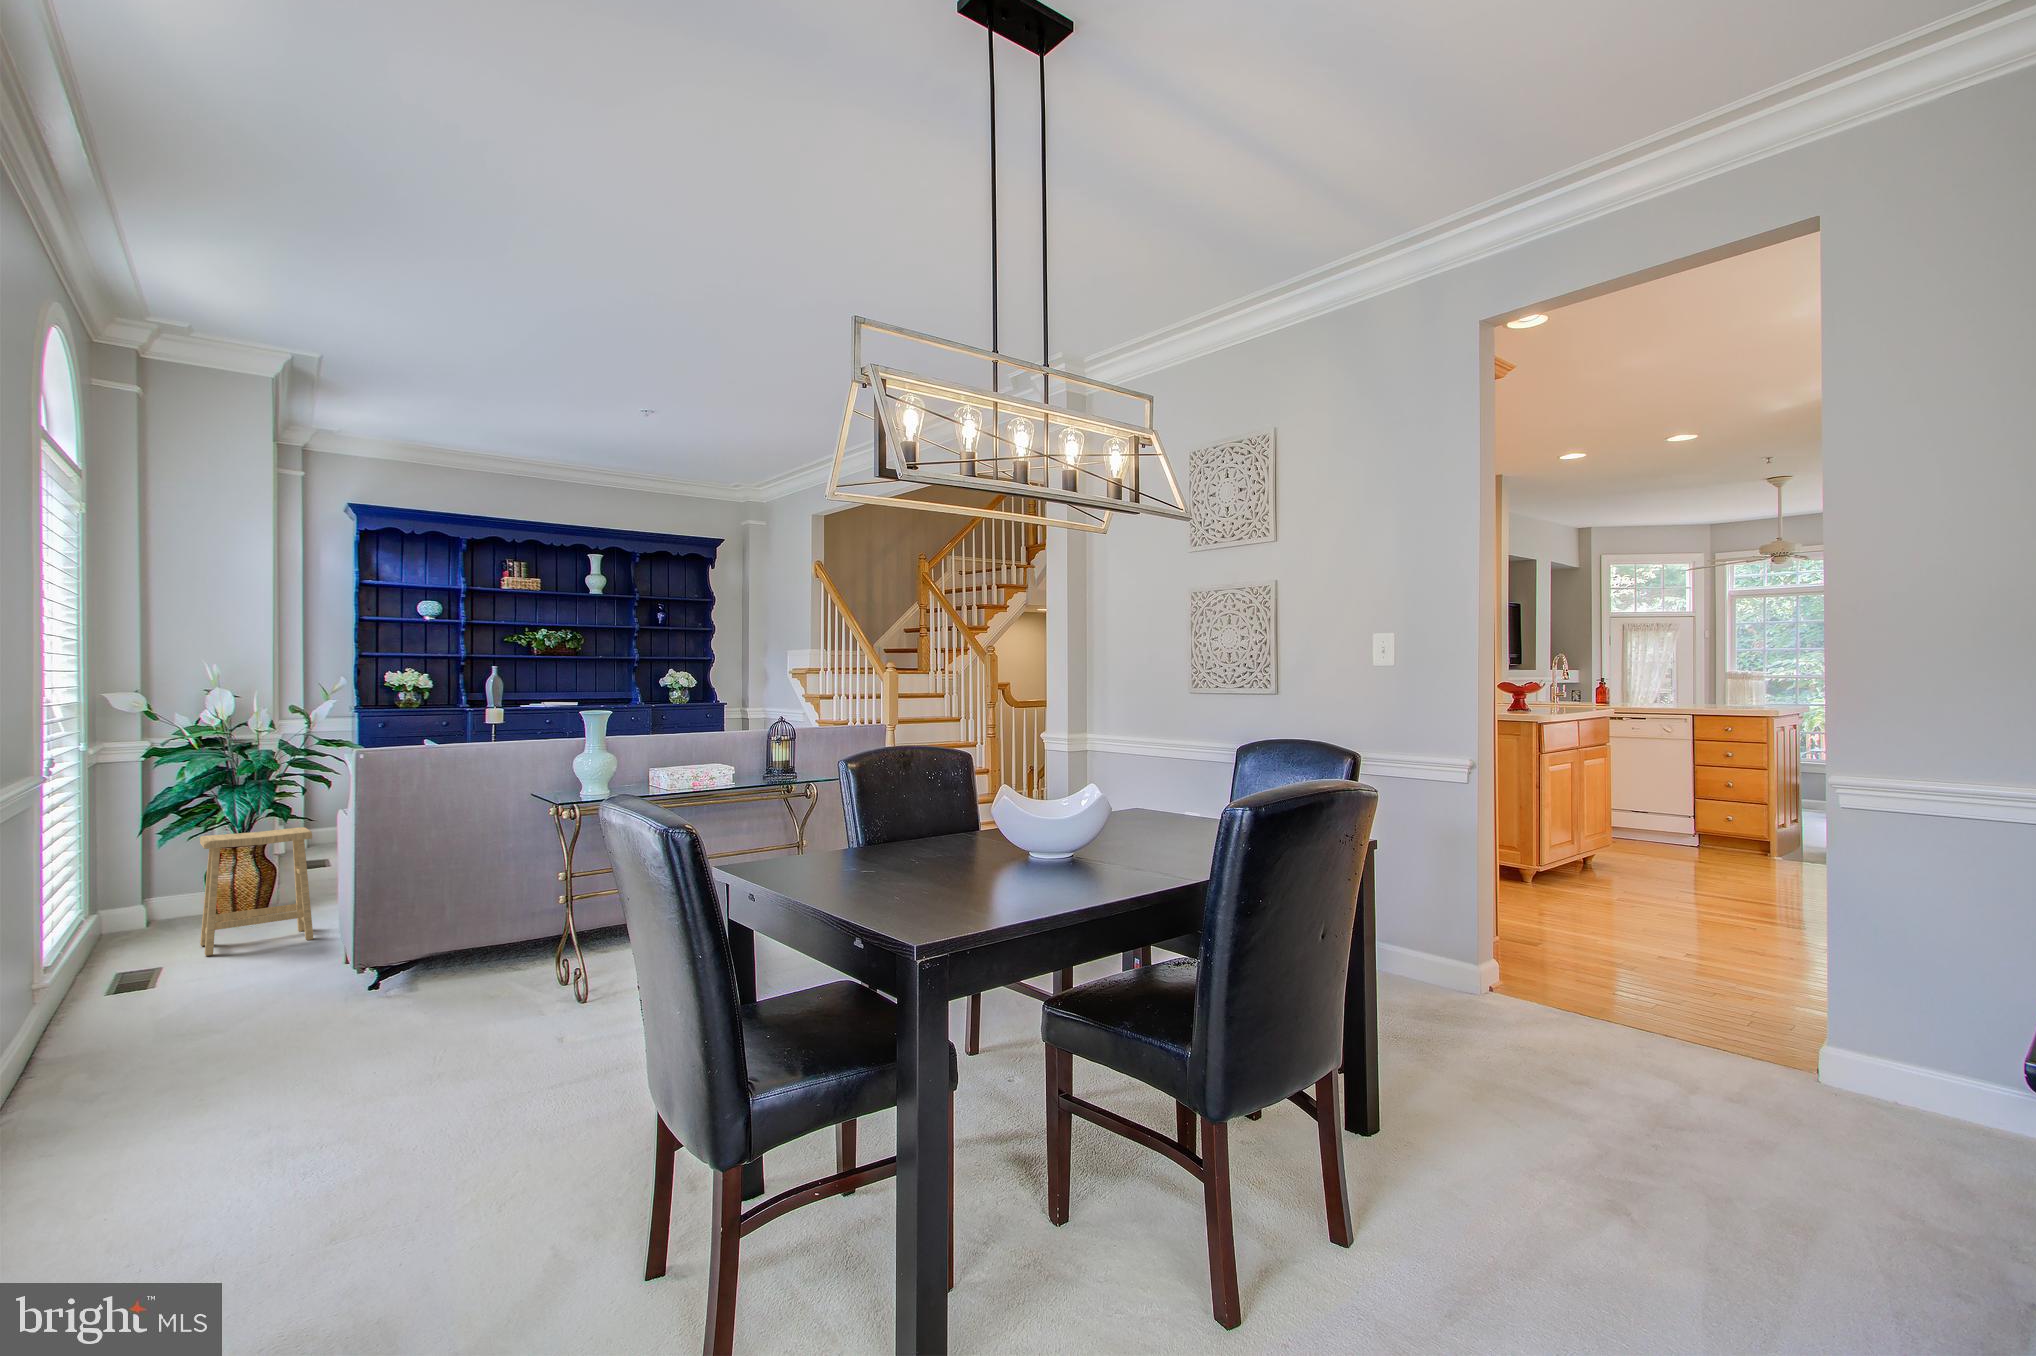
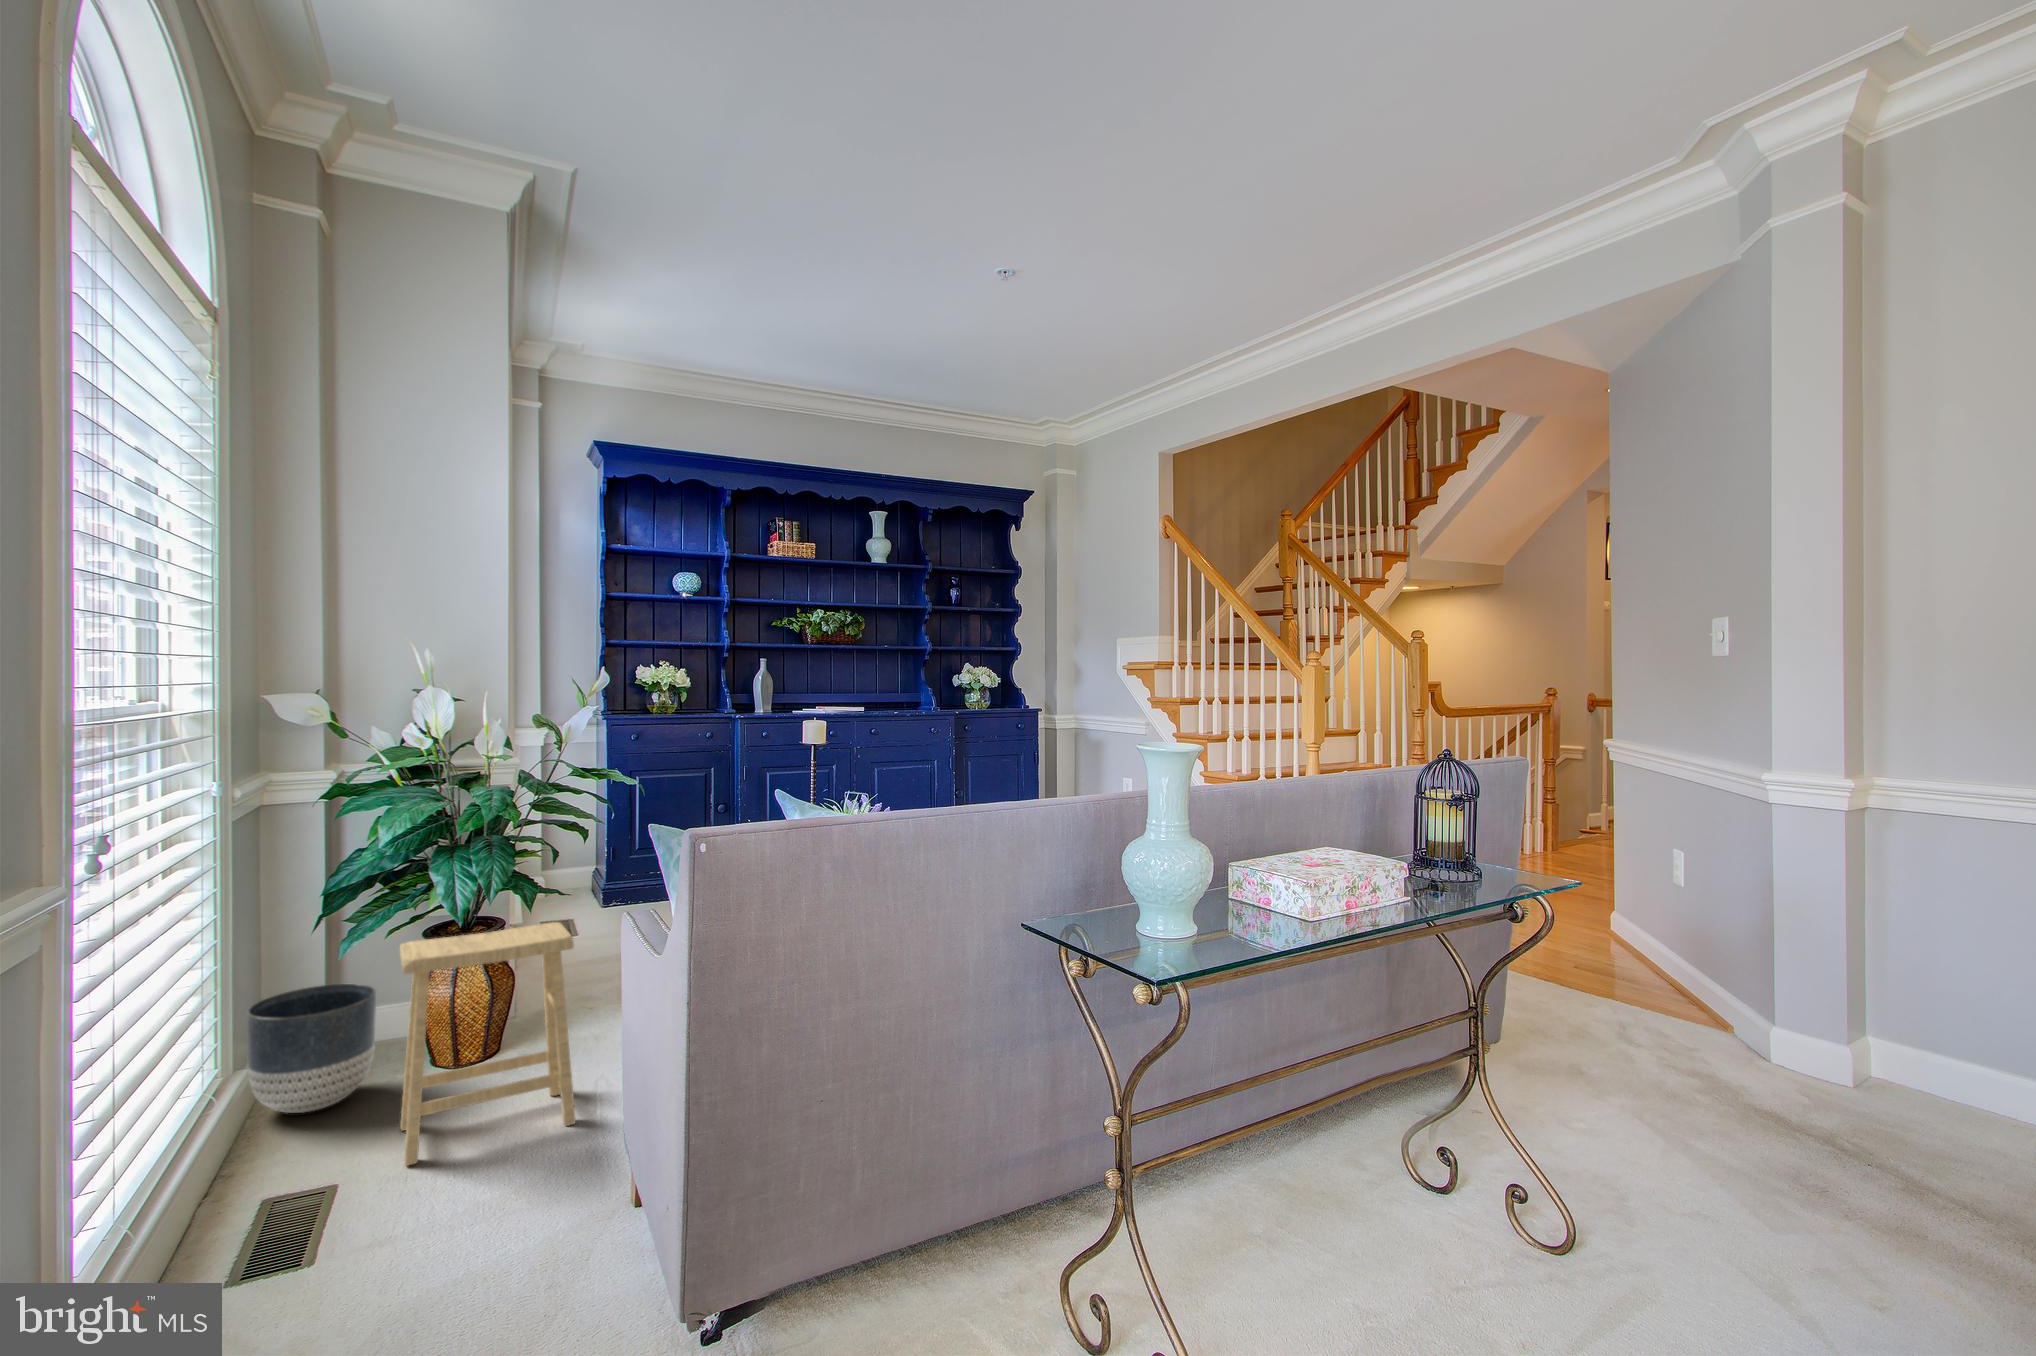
planter: none [97,871,181,943] -> present [247,984,376,1113]

